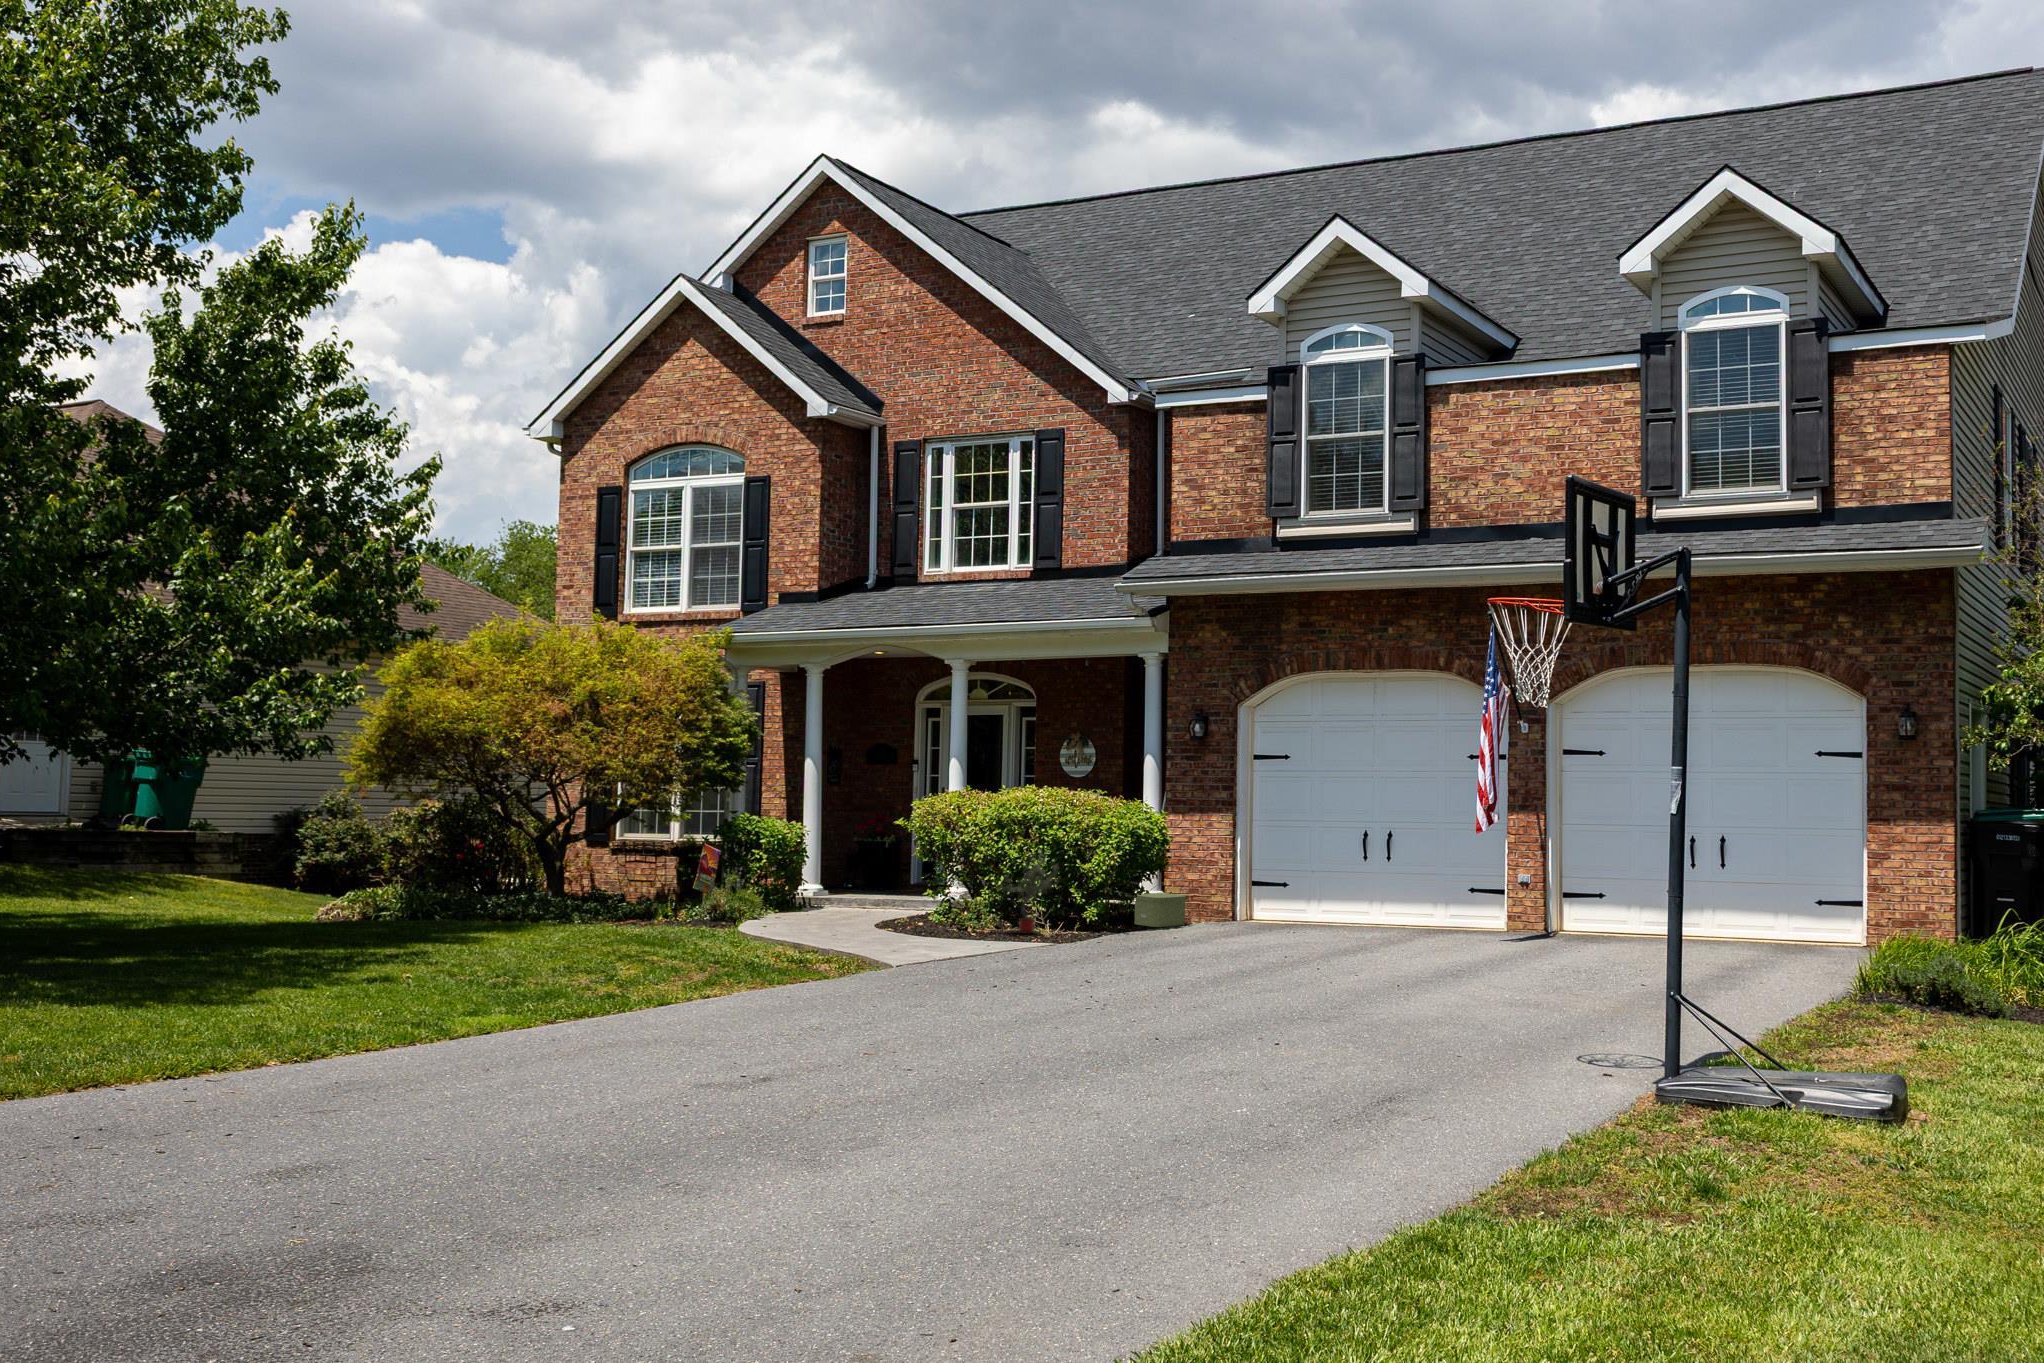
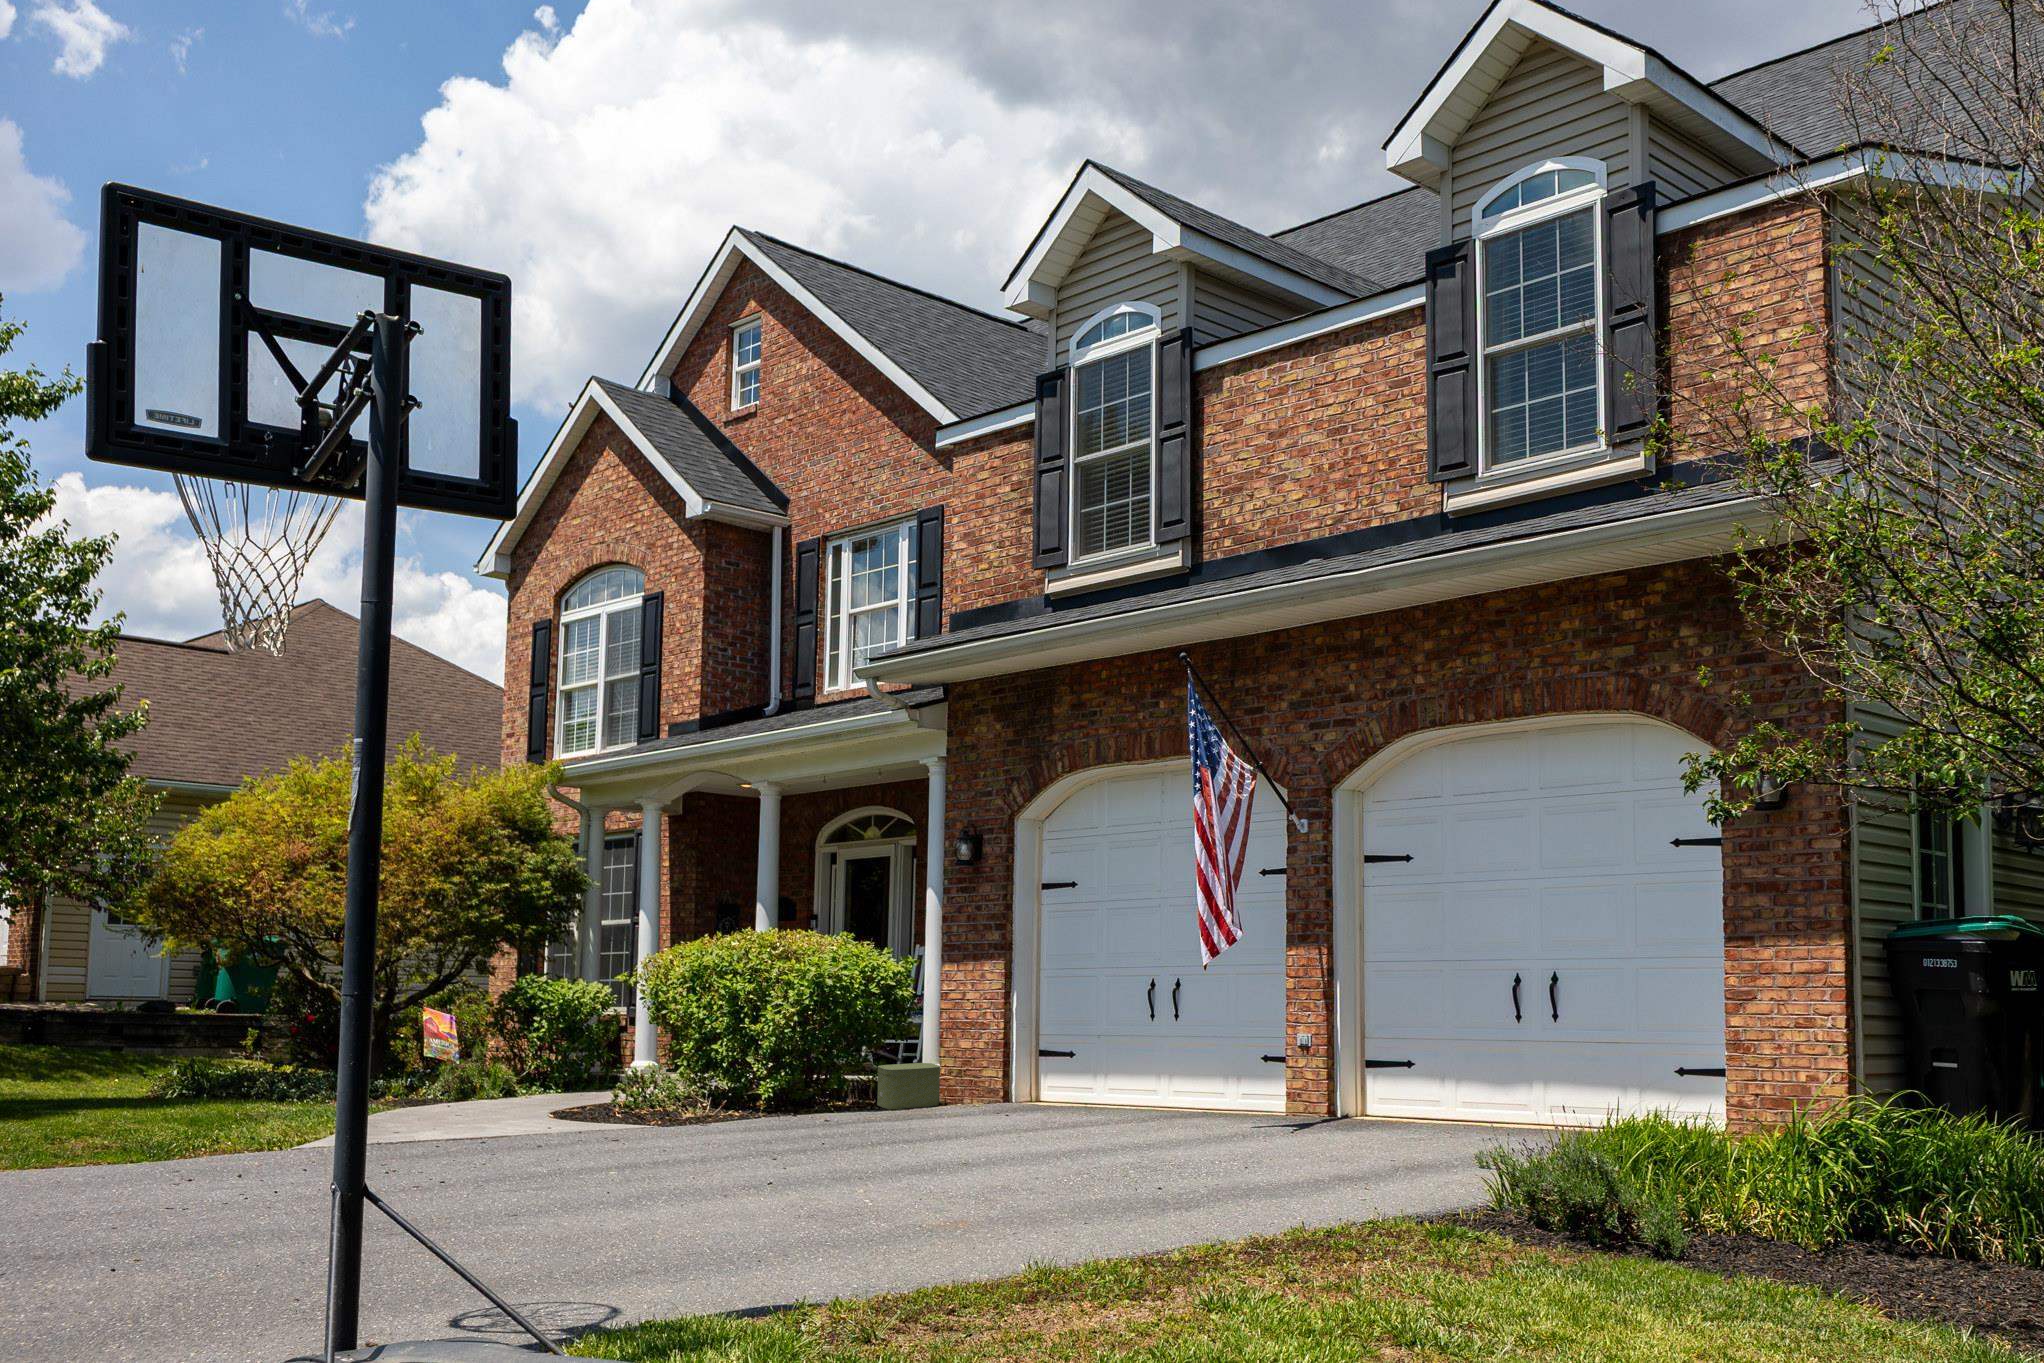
potted tree: present [999,855,1058,934] -> none [670,1012,739,1119]

